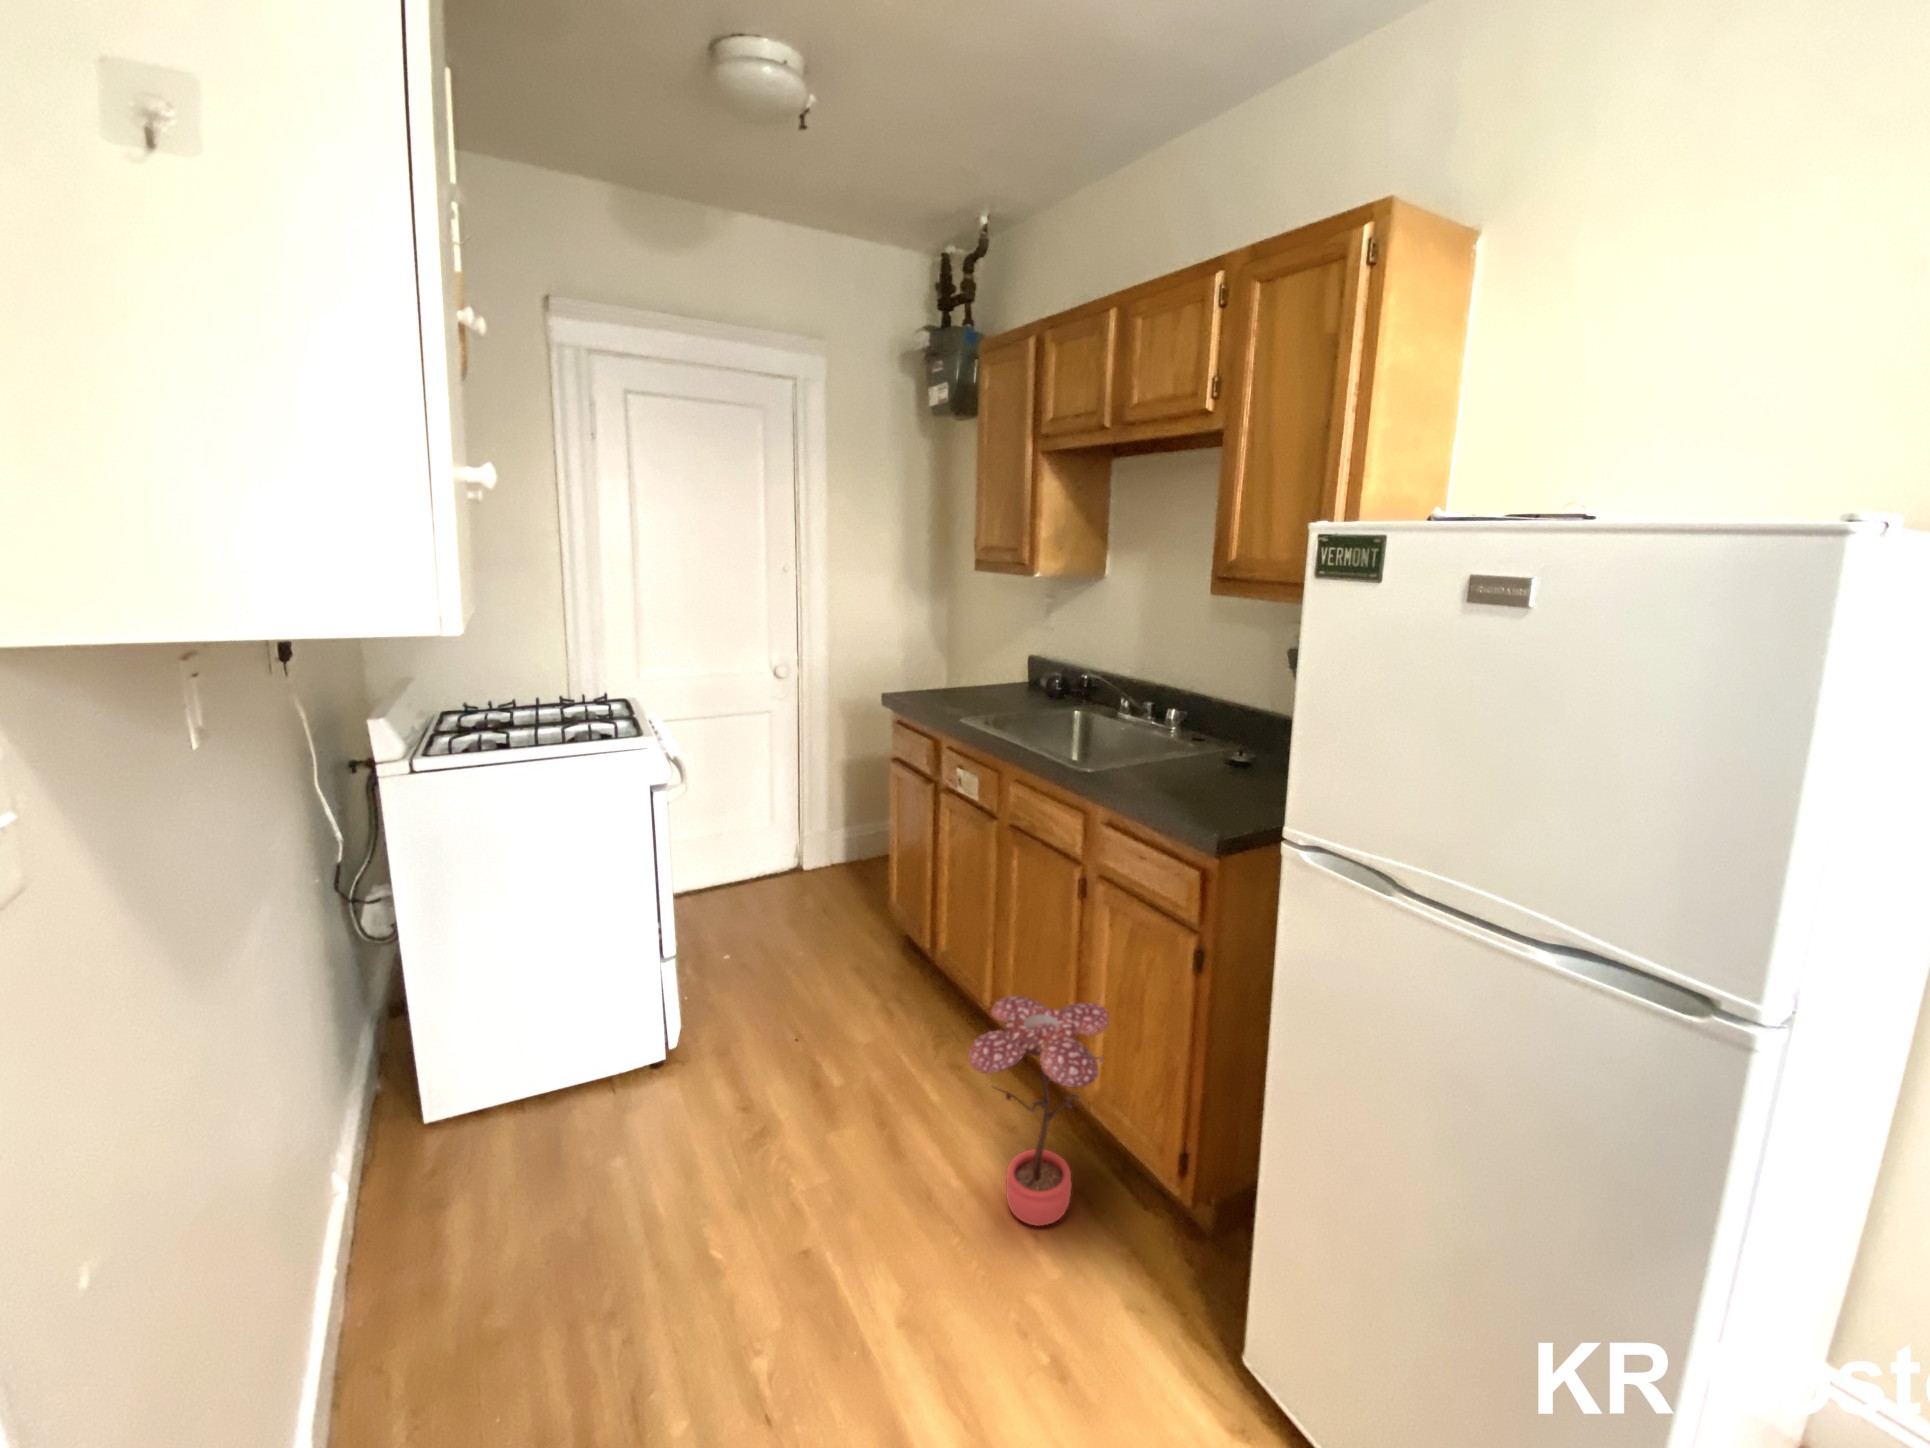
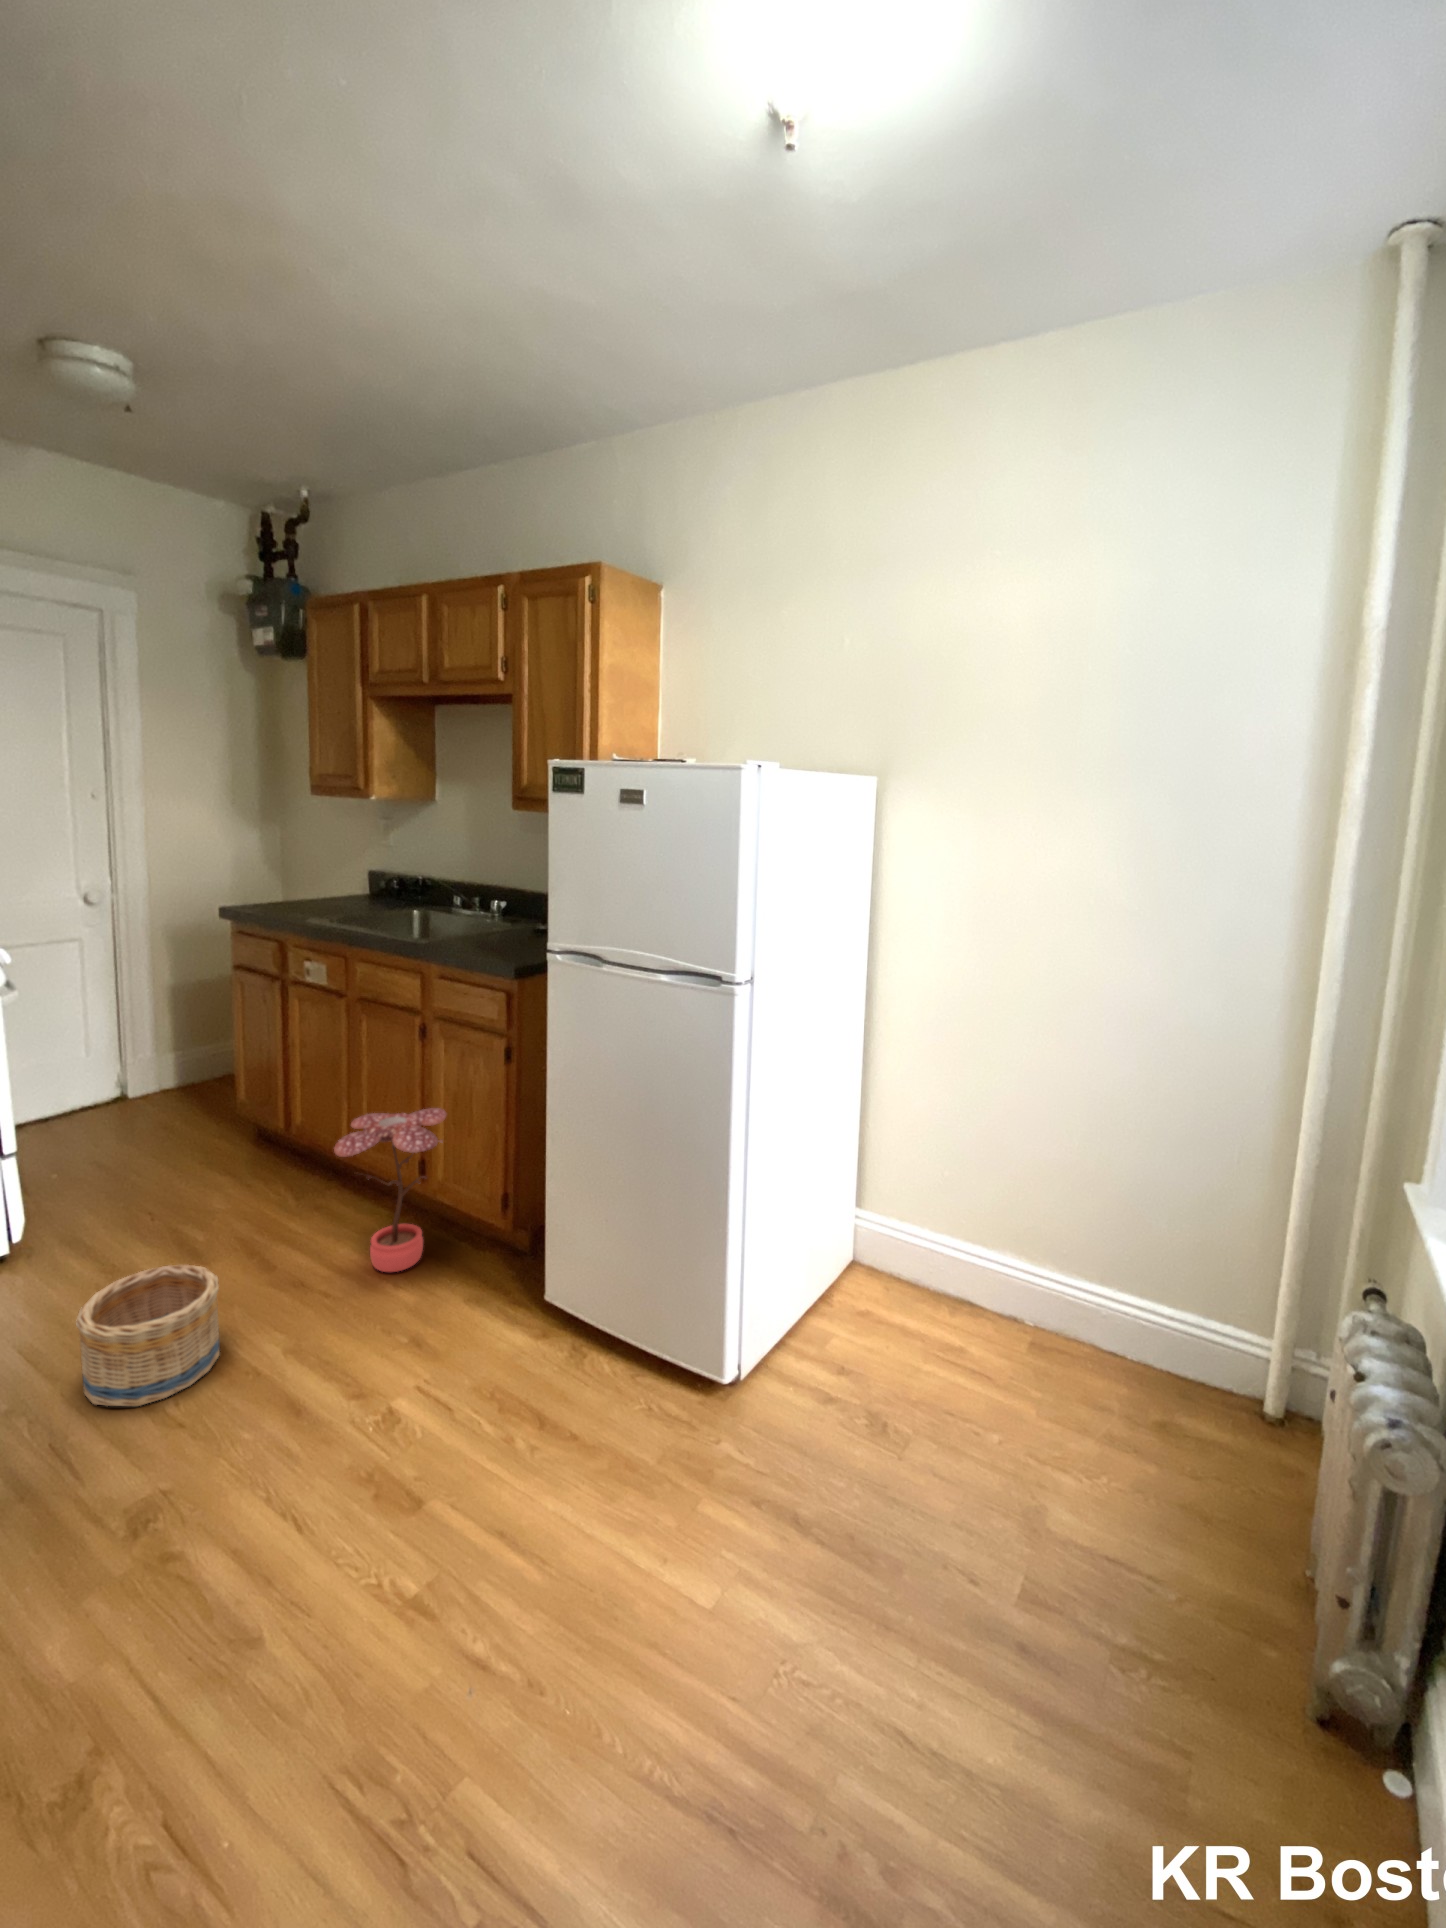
basket: none [671,1172,826,1379] -> present [76,1264,220,1406]

